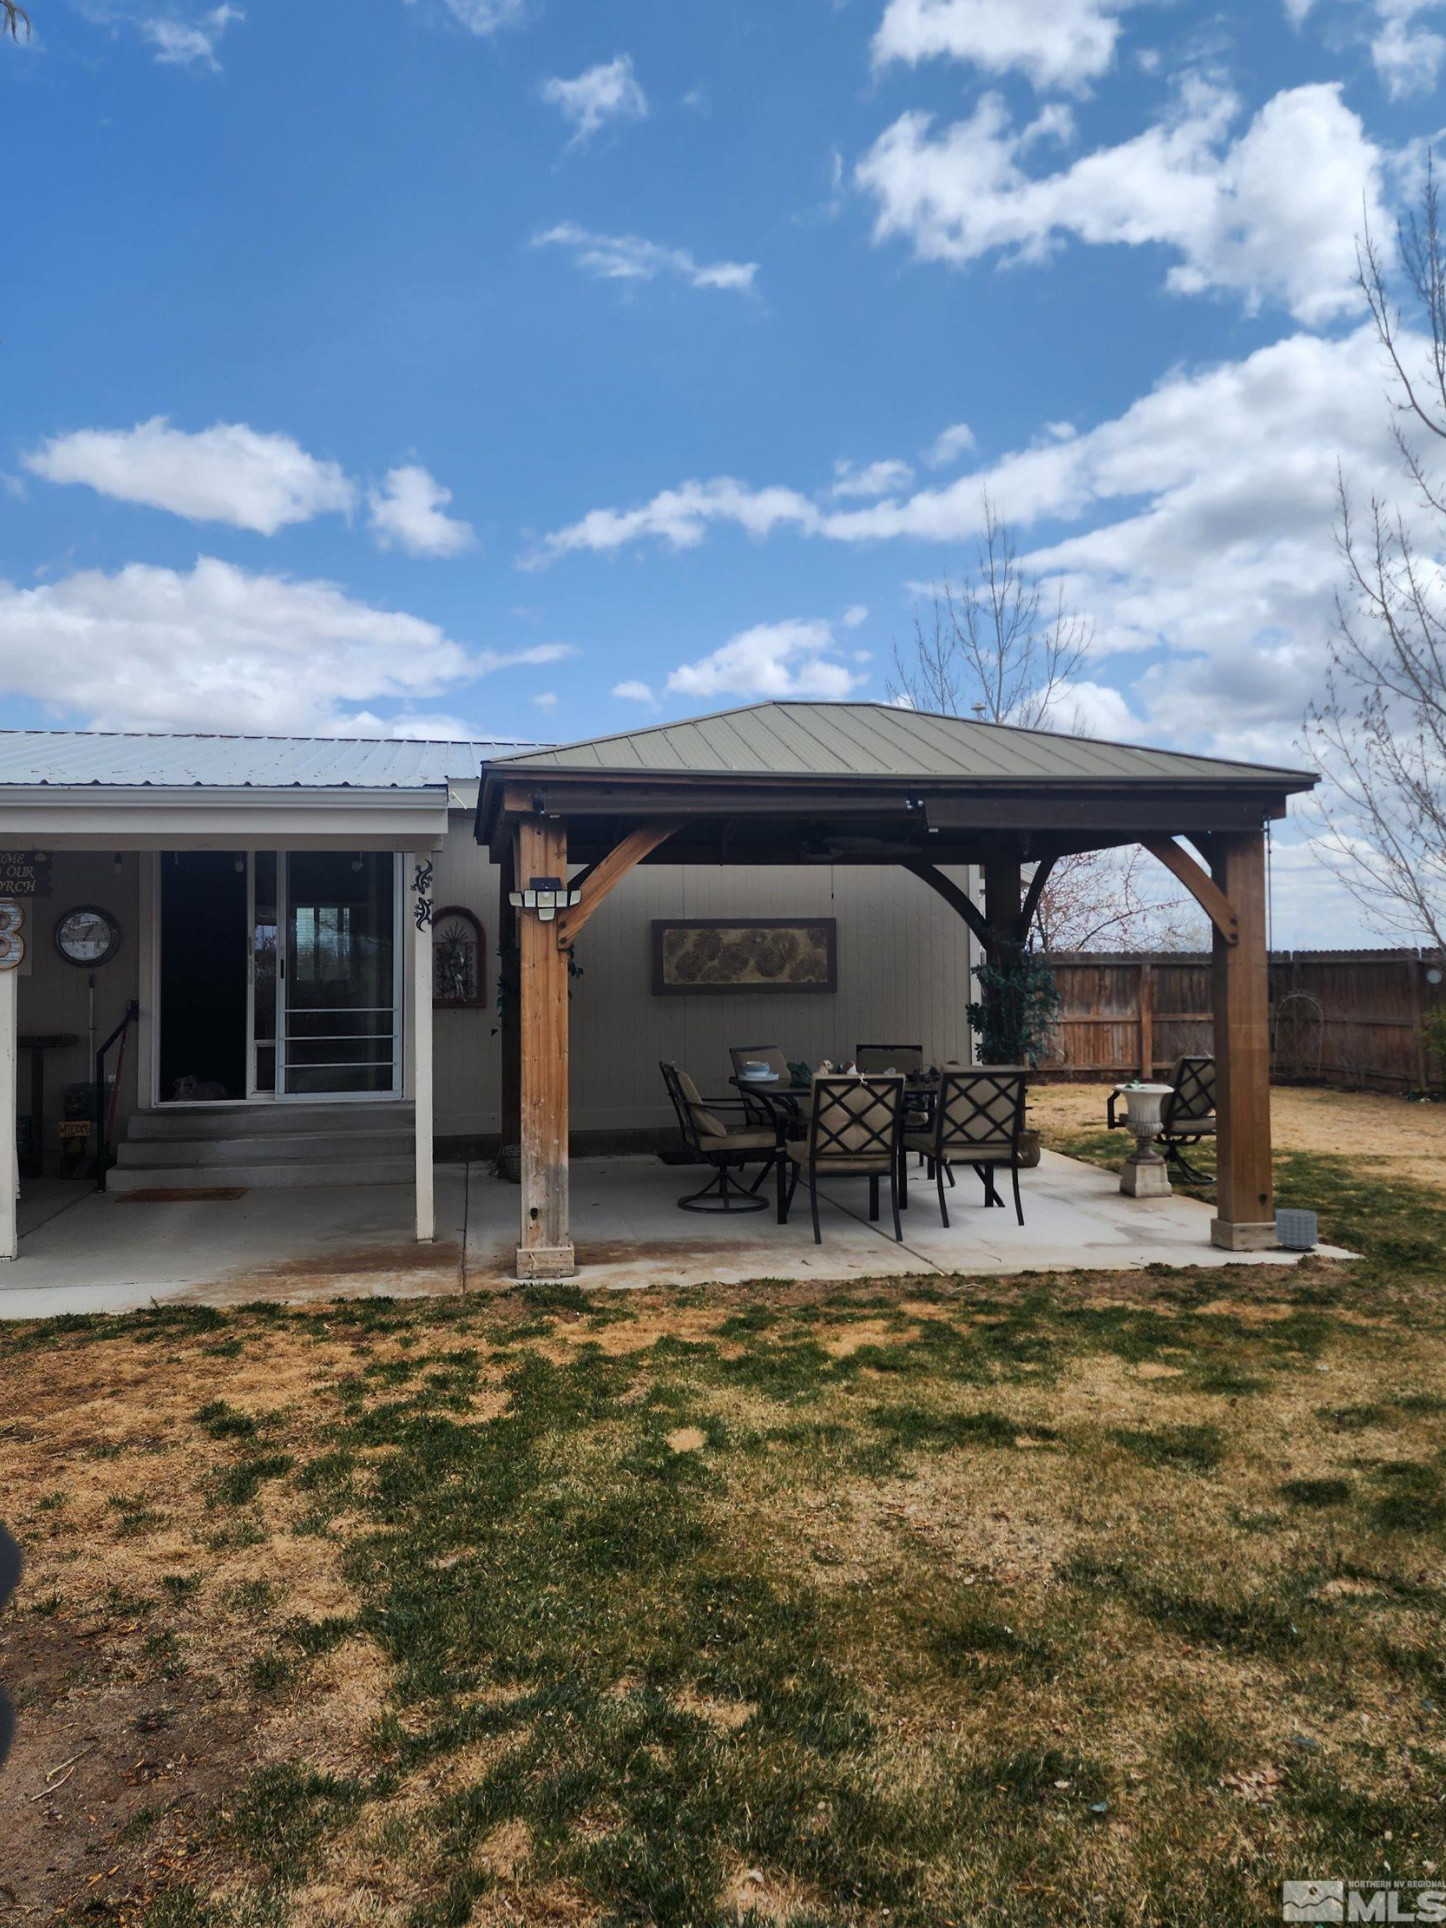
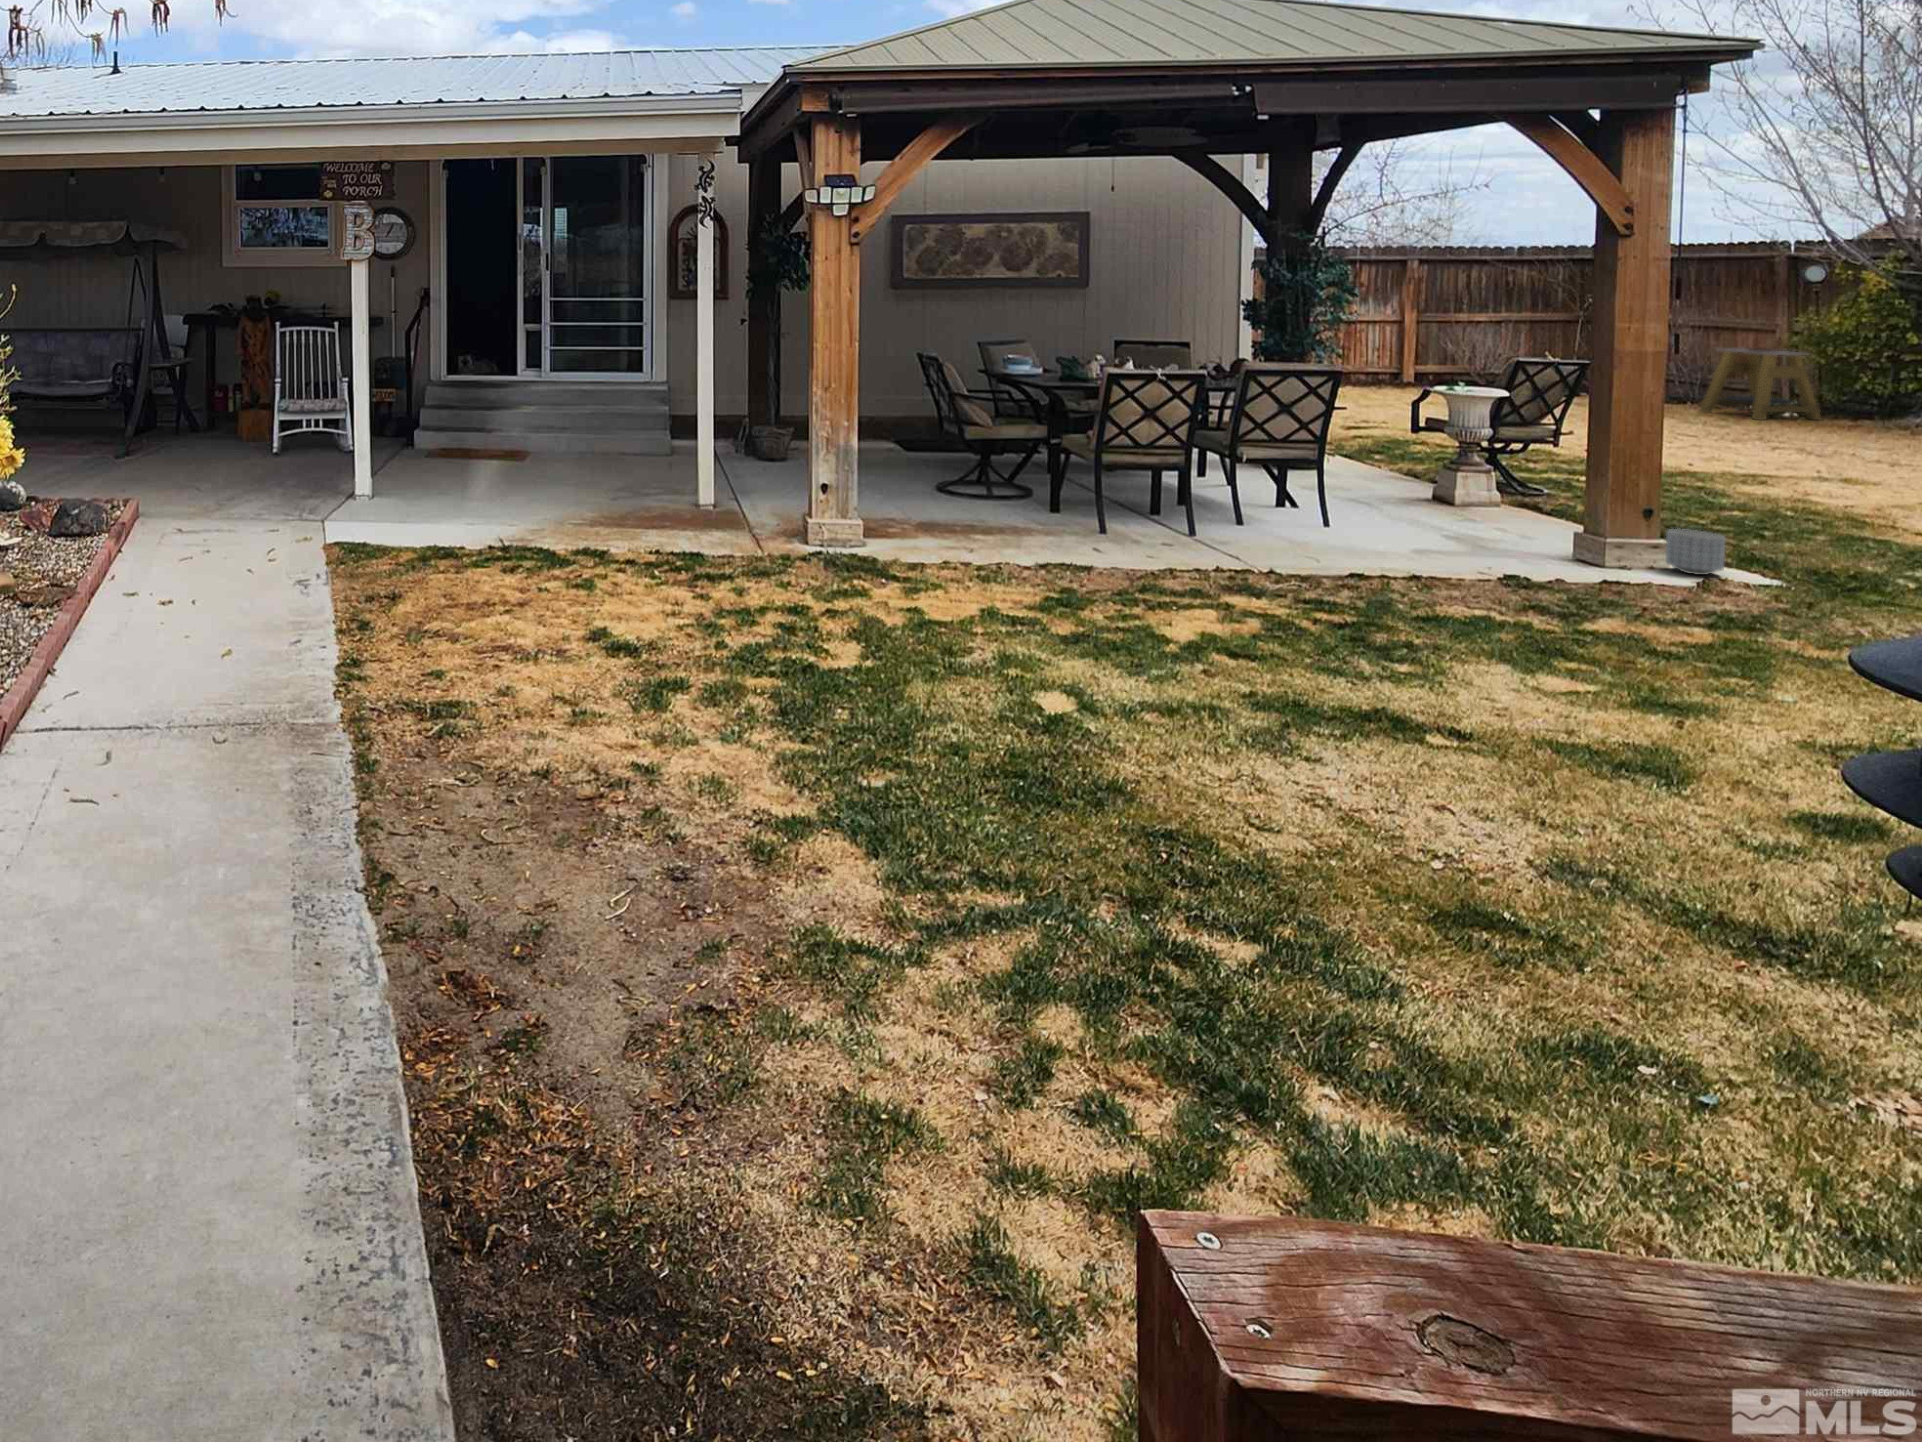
side table: none [1342,1052,1423,1112] -> present [1700,348,1821,420]

